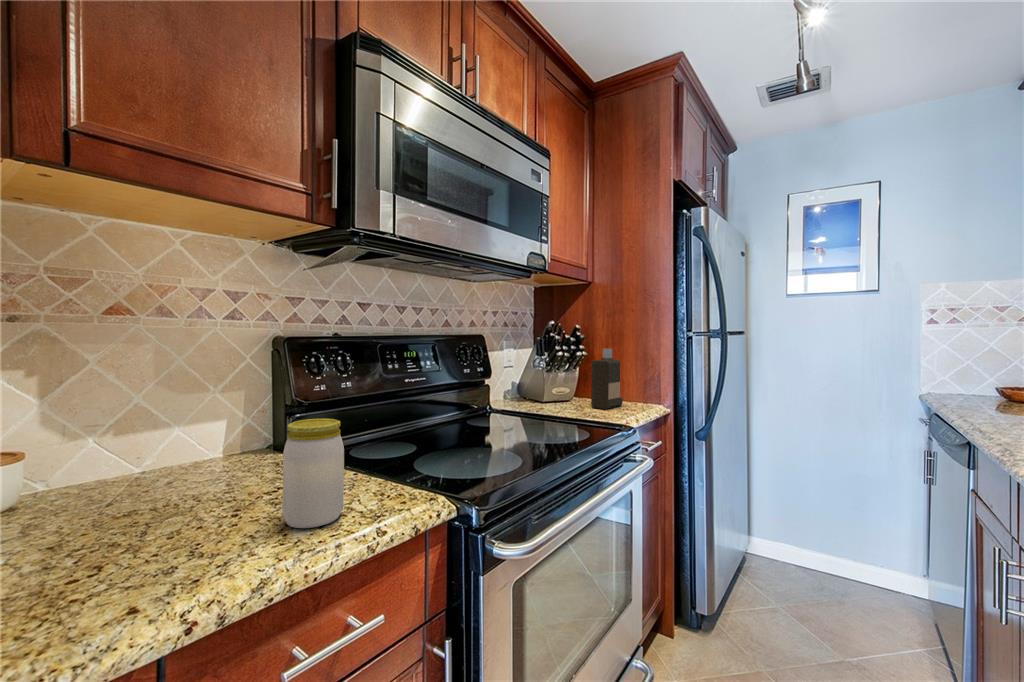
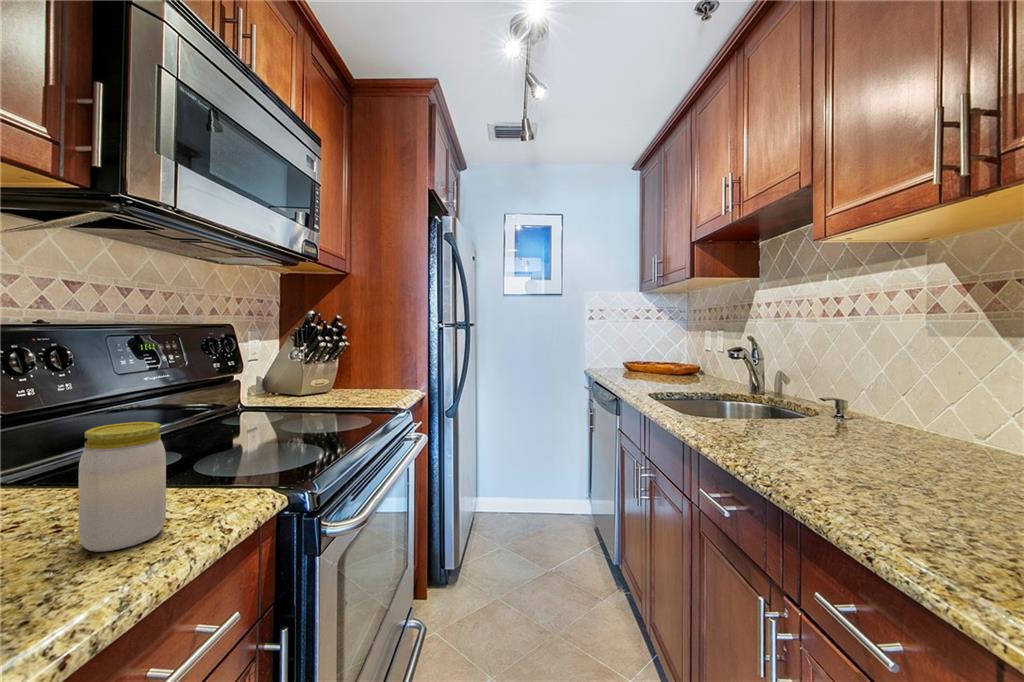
bottle: present [591,349,623,409] -> none [353,339,381,396]

